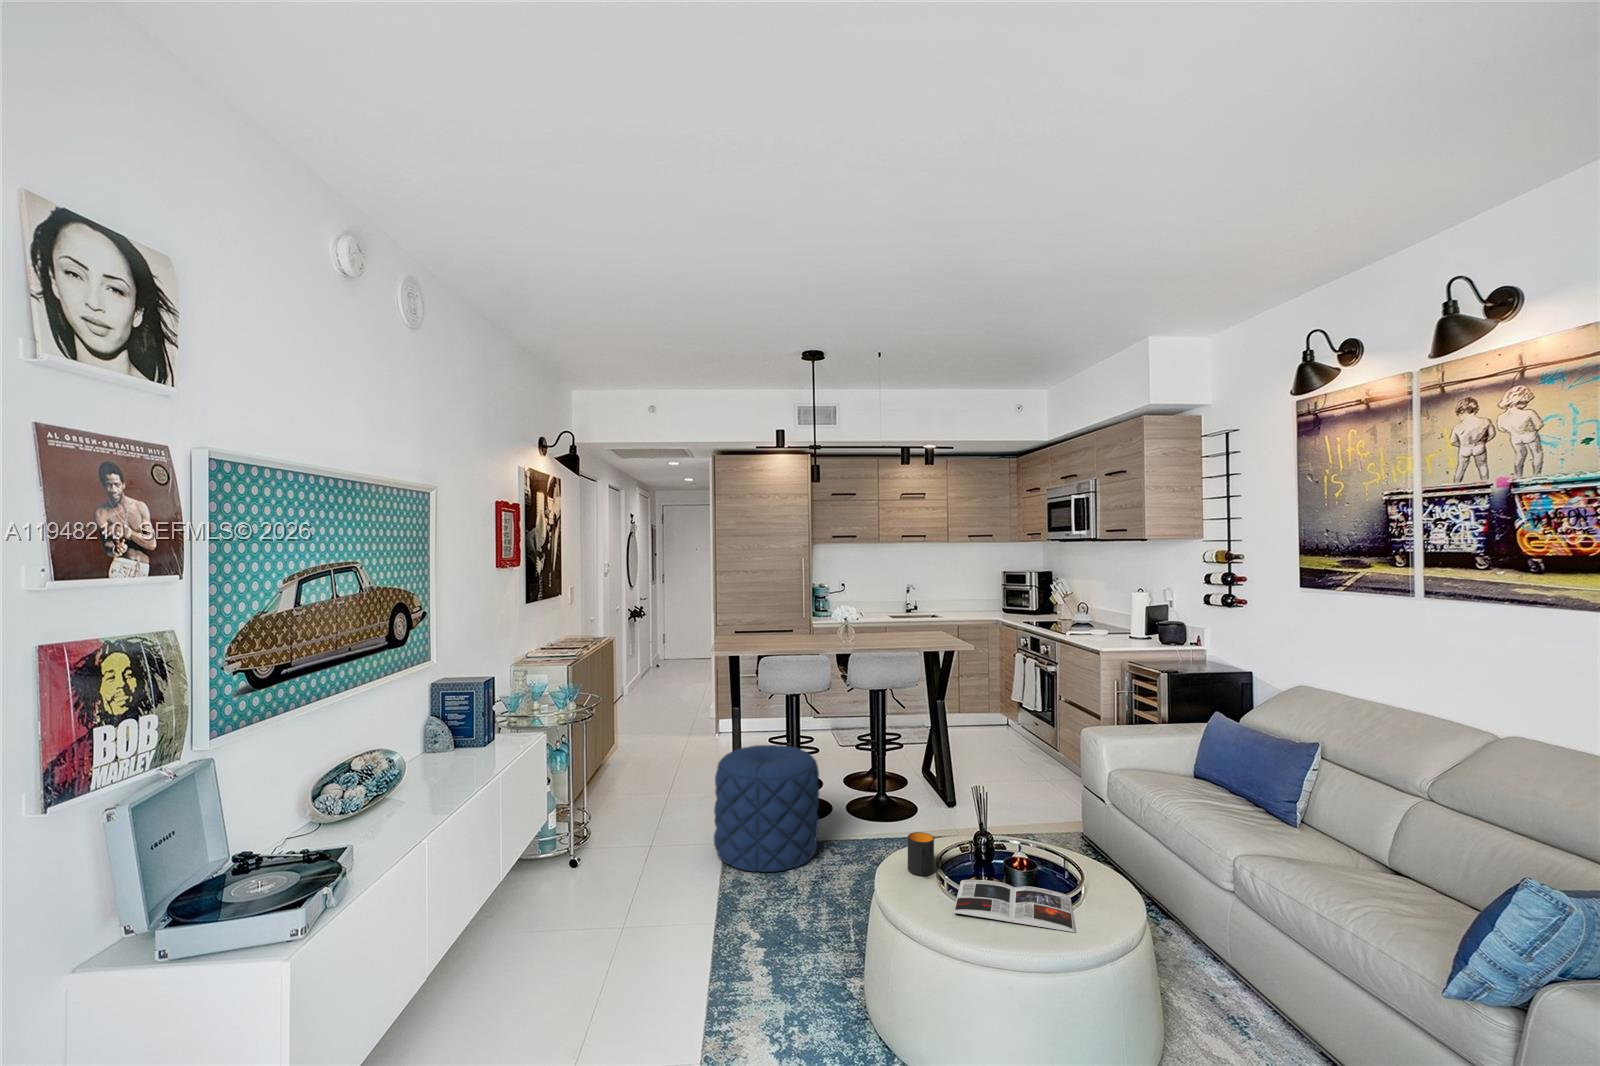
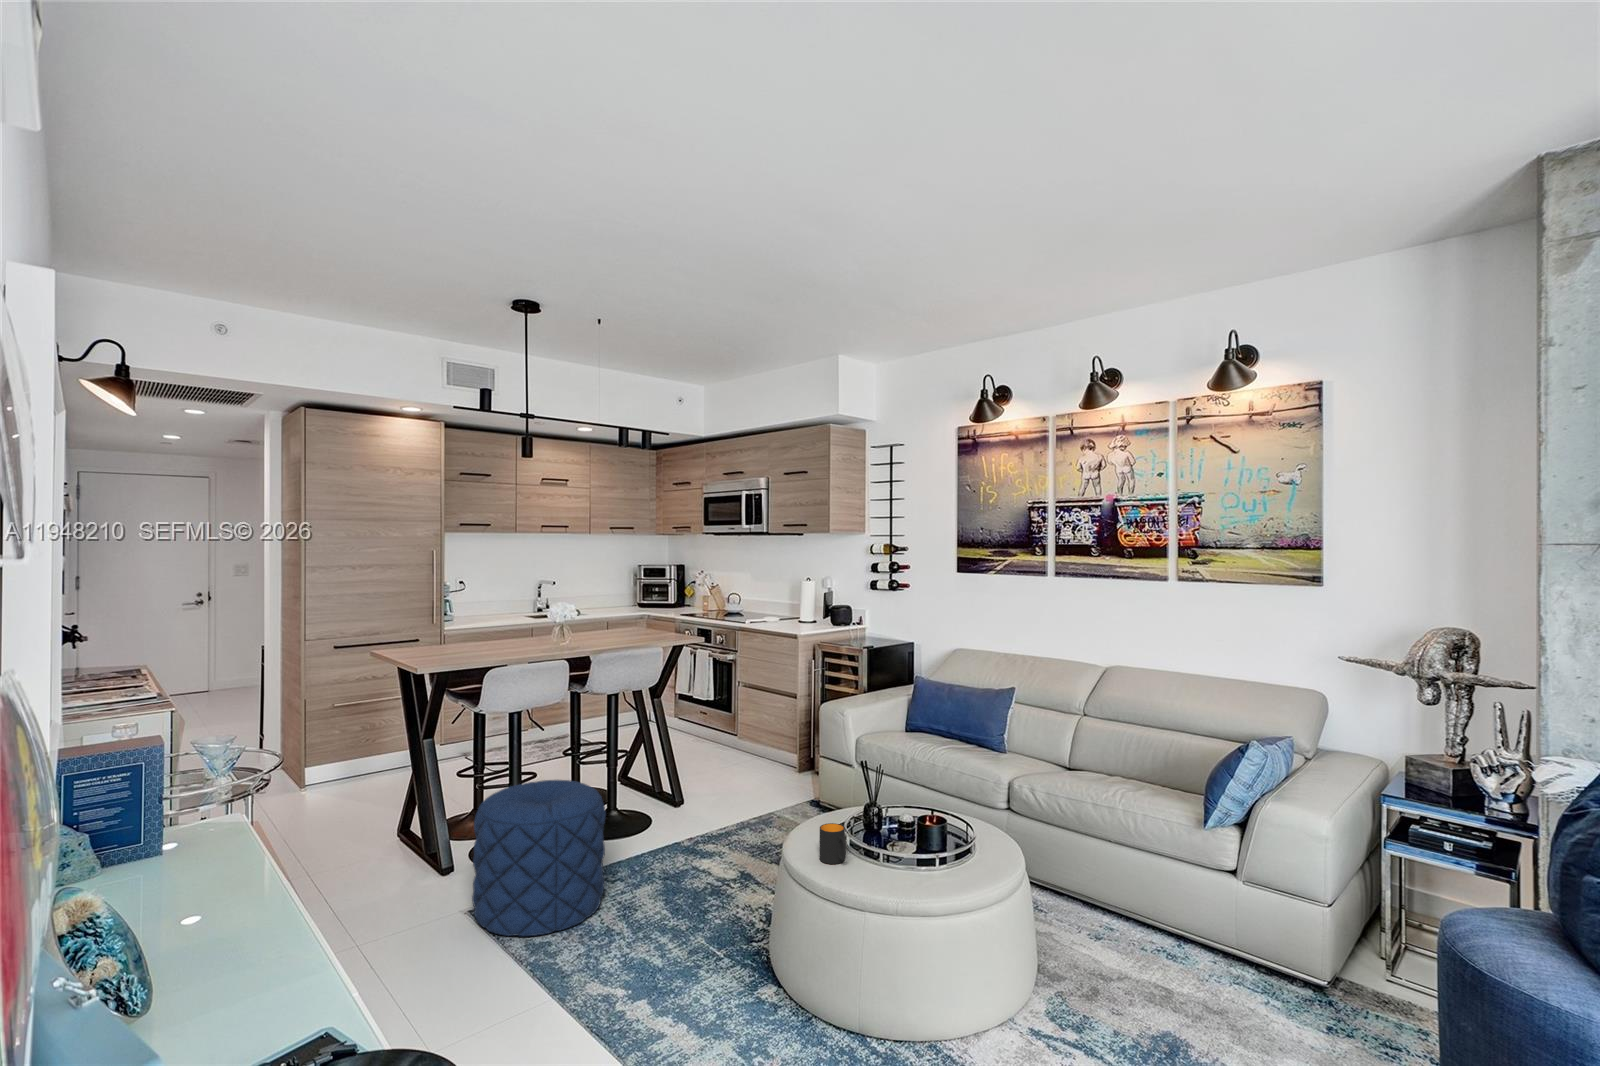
magazine: present [954,880,1075,932] -> none [874,844,992,882]

